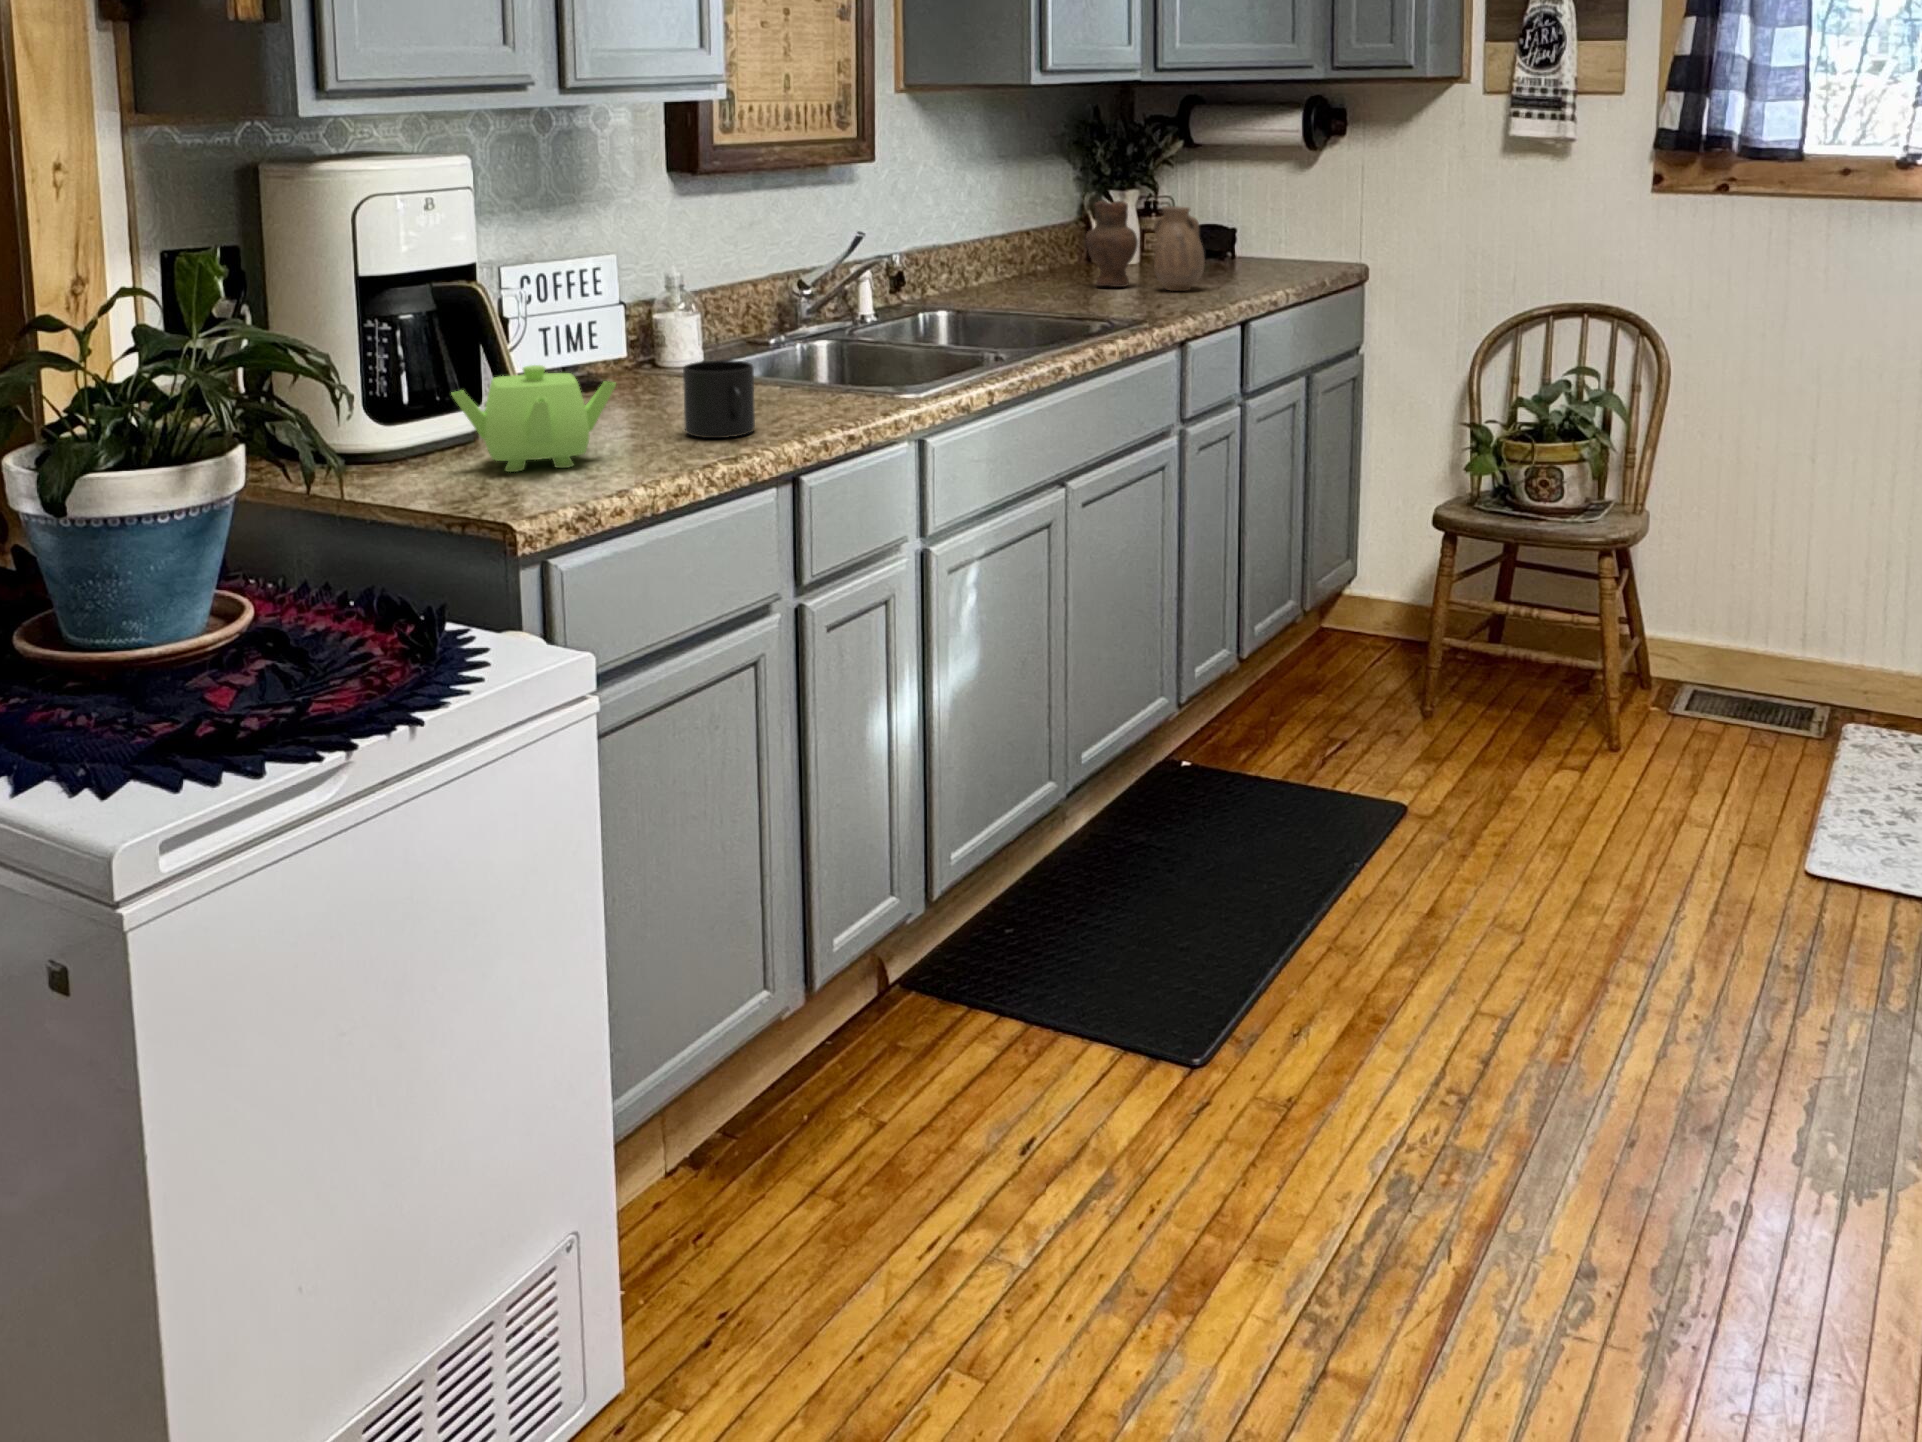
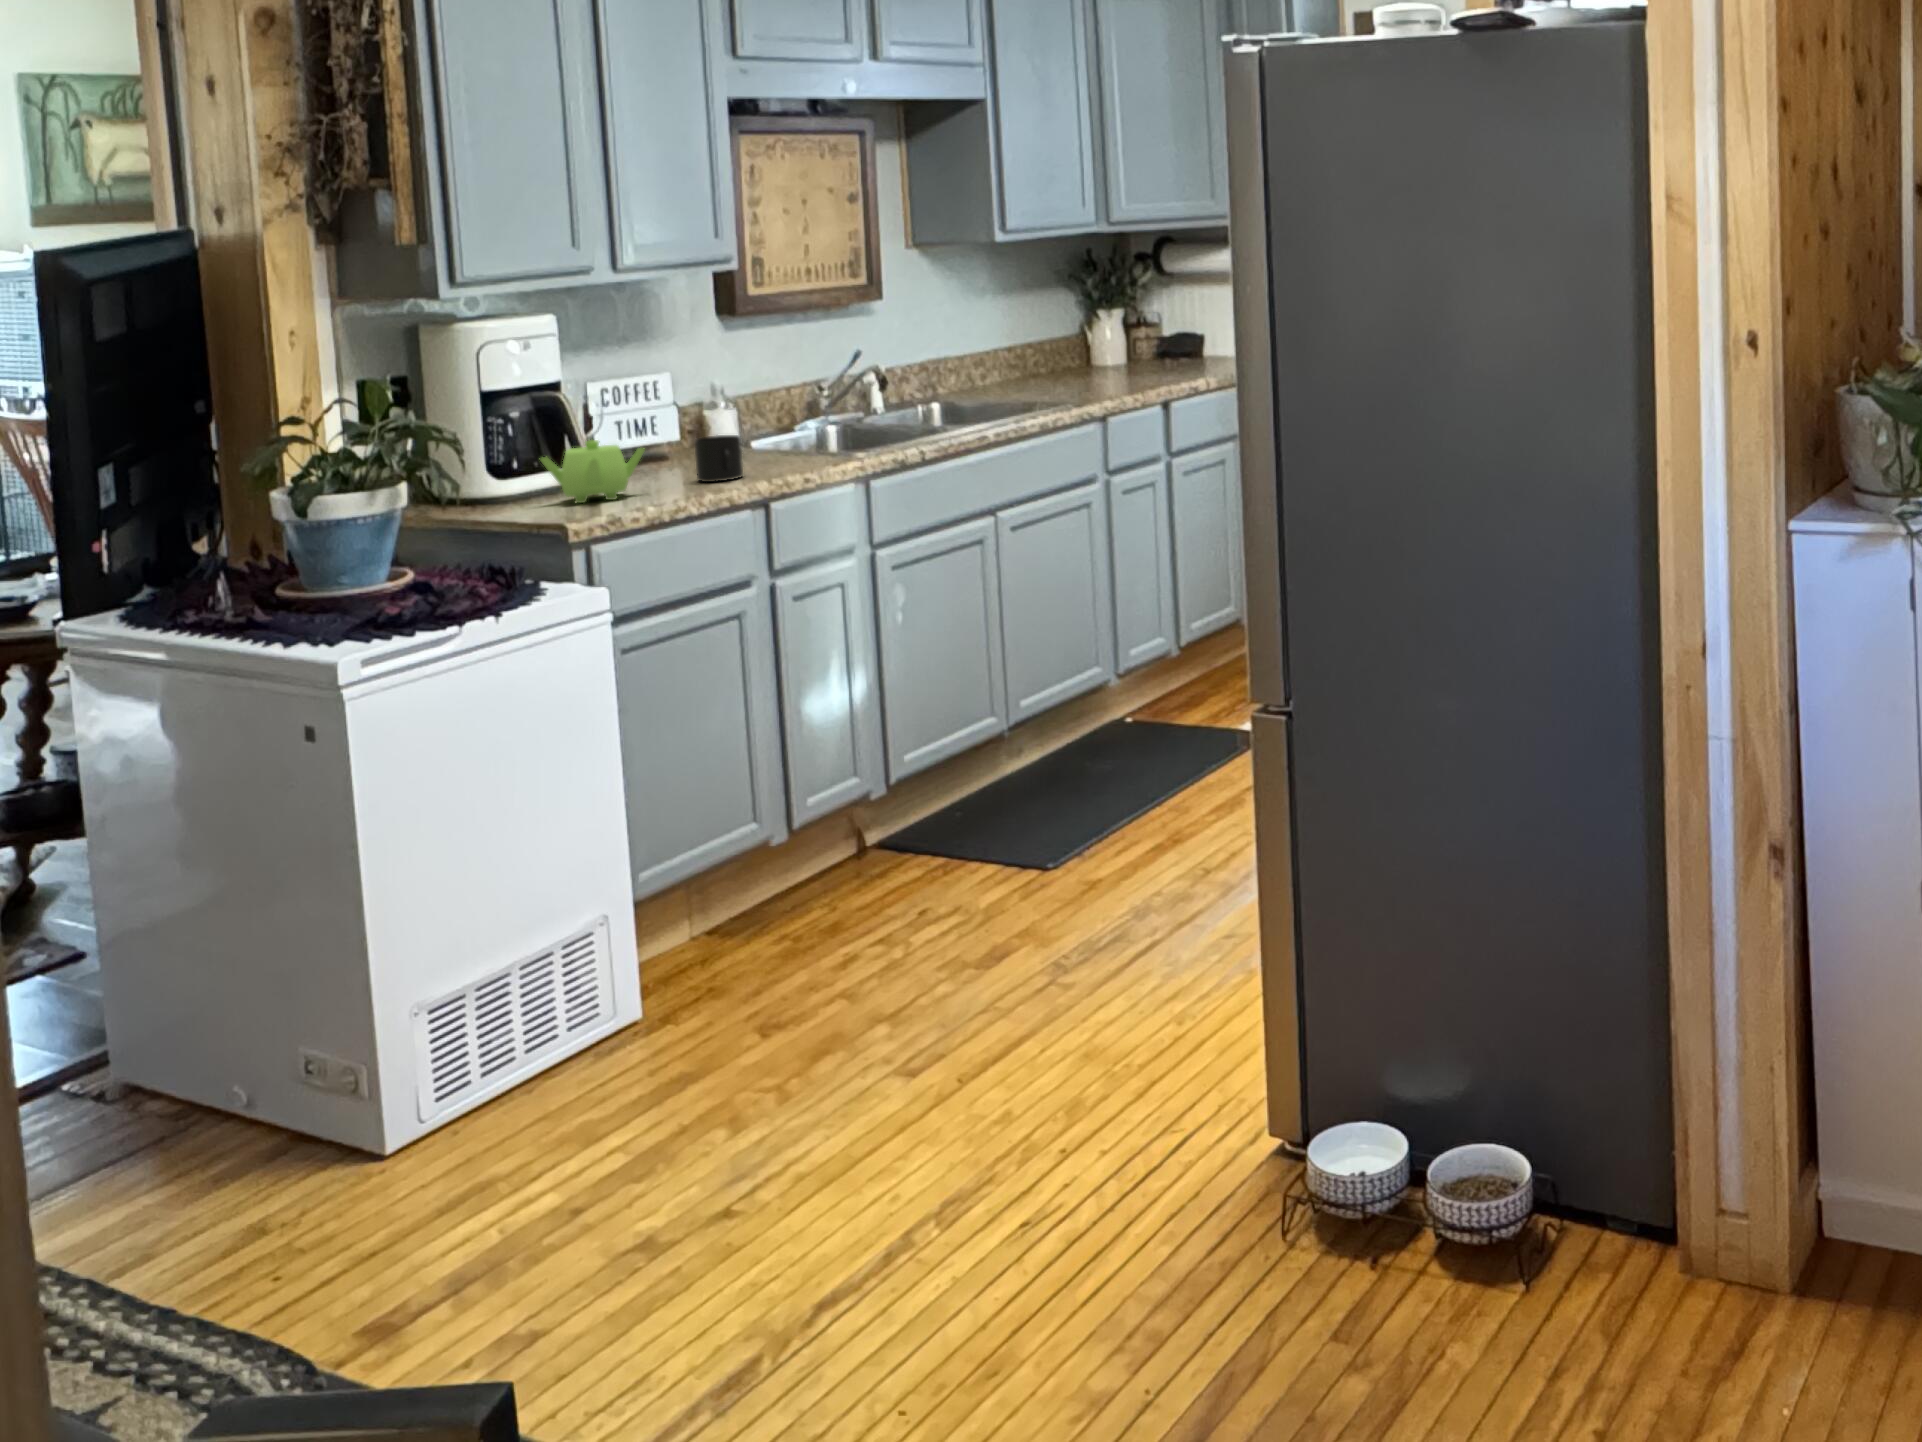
vase: present [1086,201,1205,291] -> none [1061,321,1145,384]

